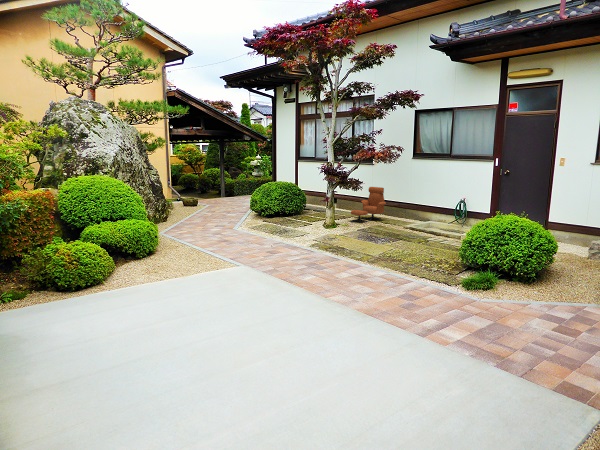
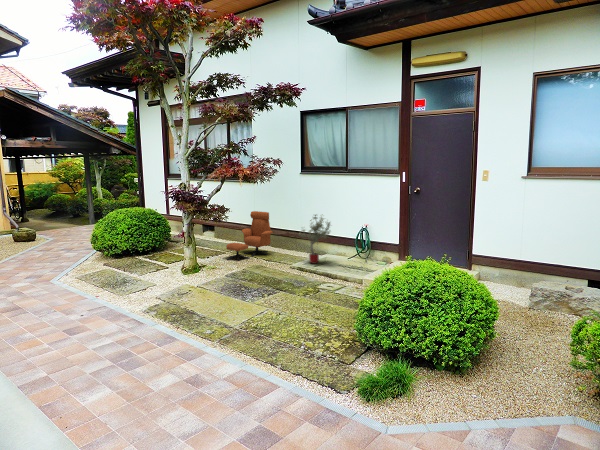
potted tree: none [408,189,436,227] -> present [300,215,330,264]

